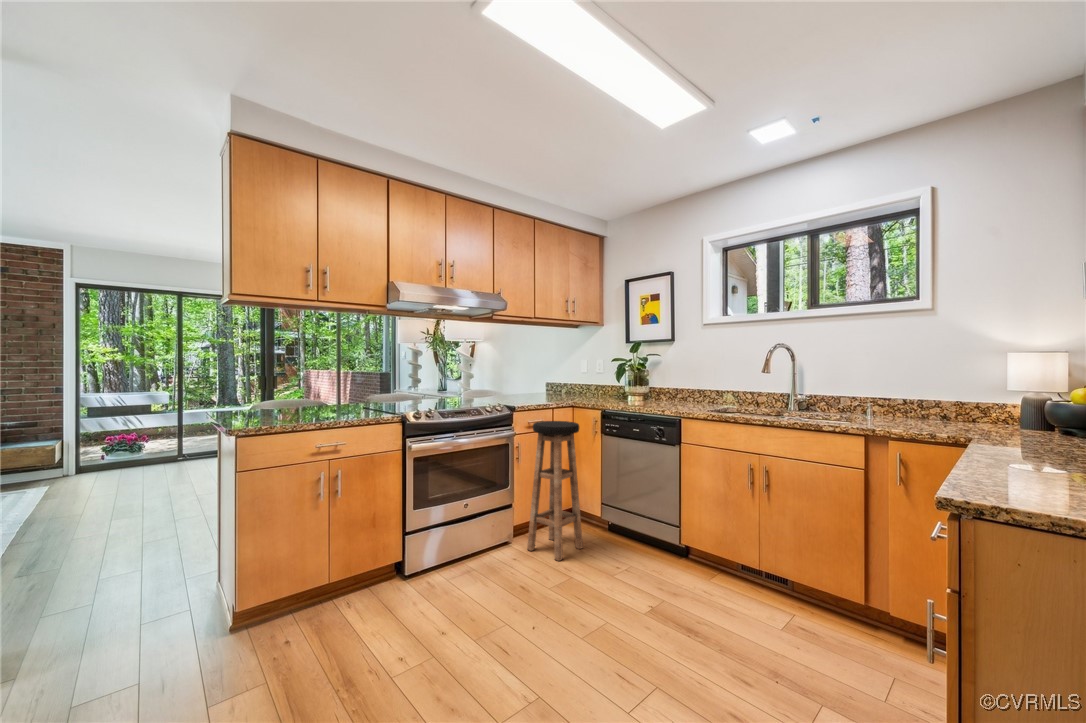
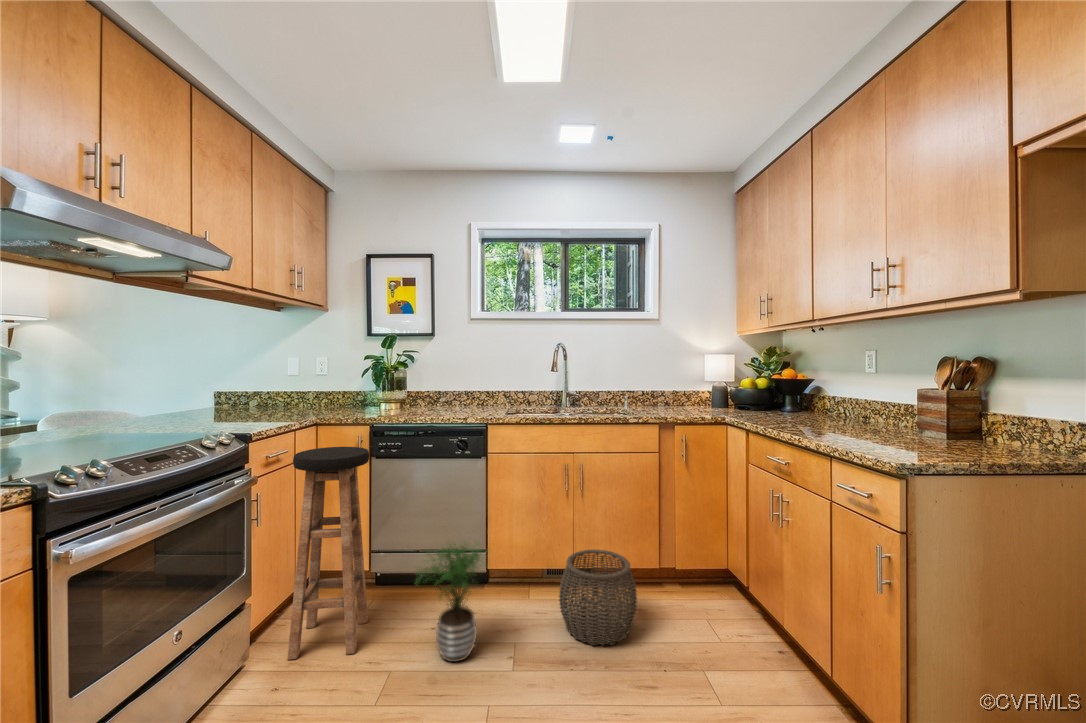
potted plant: none [582,500,643,593] -> present [416,543,486,662]
woven basket: none [702,547,788,643] -> present [559,549,637,645]

